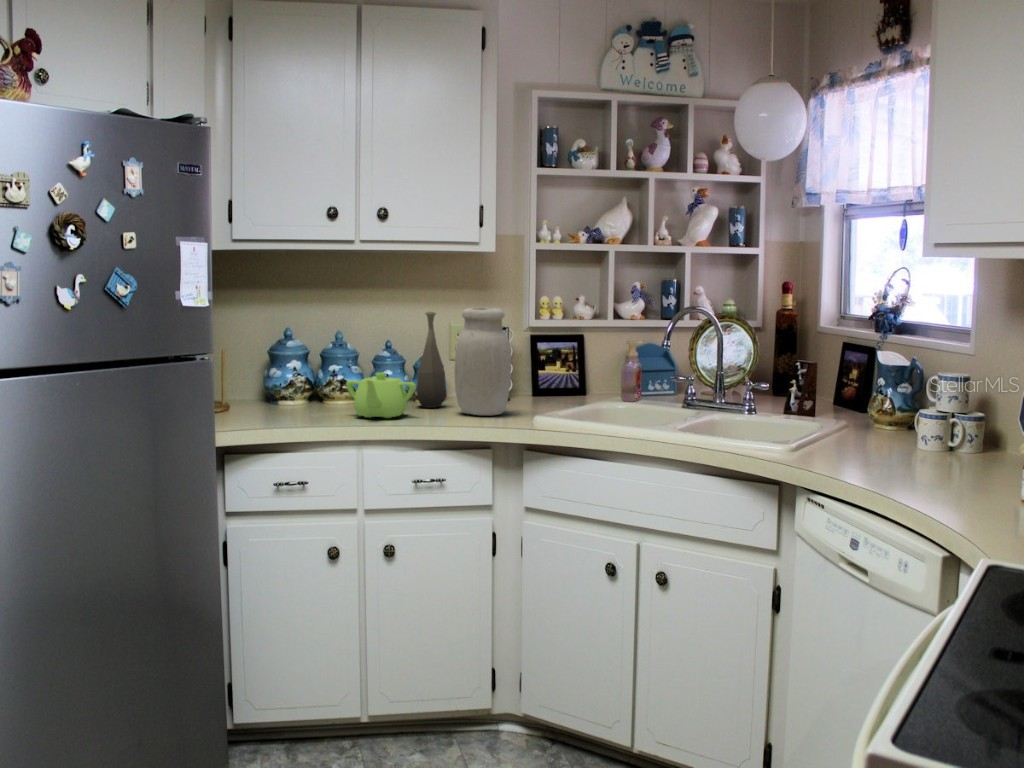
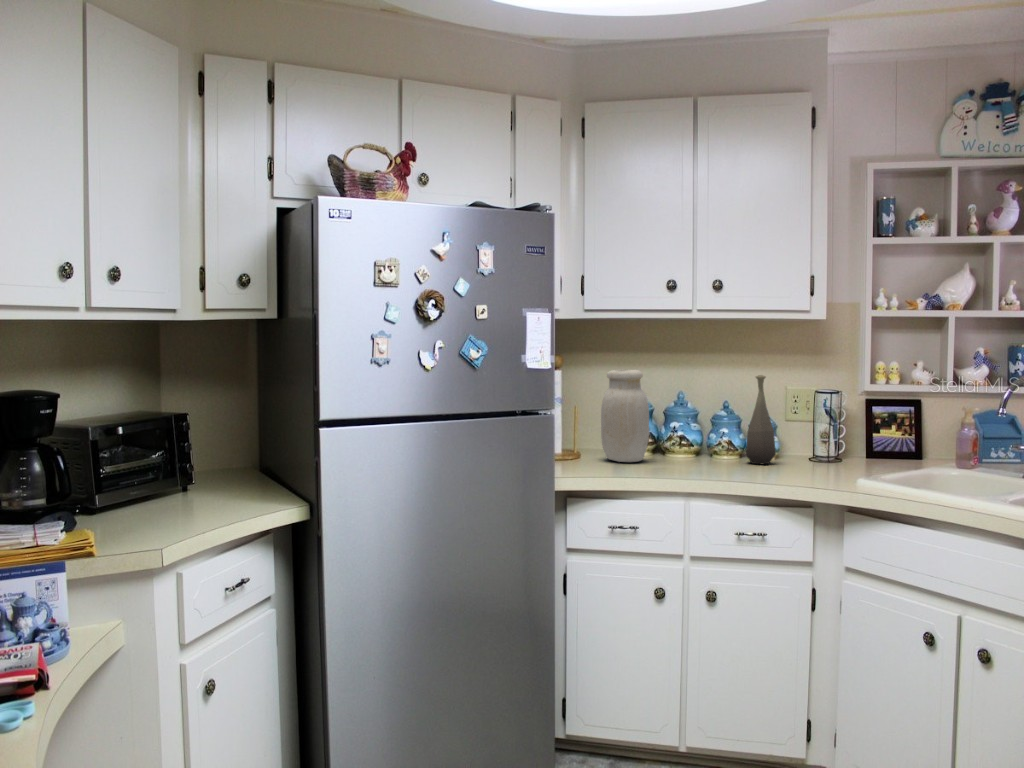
jar: present [455,308,511,415] -> present [601,370,649,462]
teapot: present [346,373,416,418] -> none [679,430,743,472]

